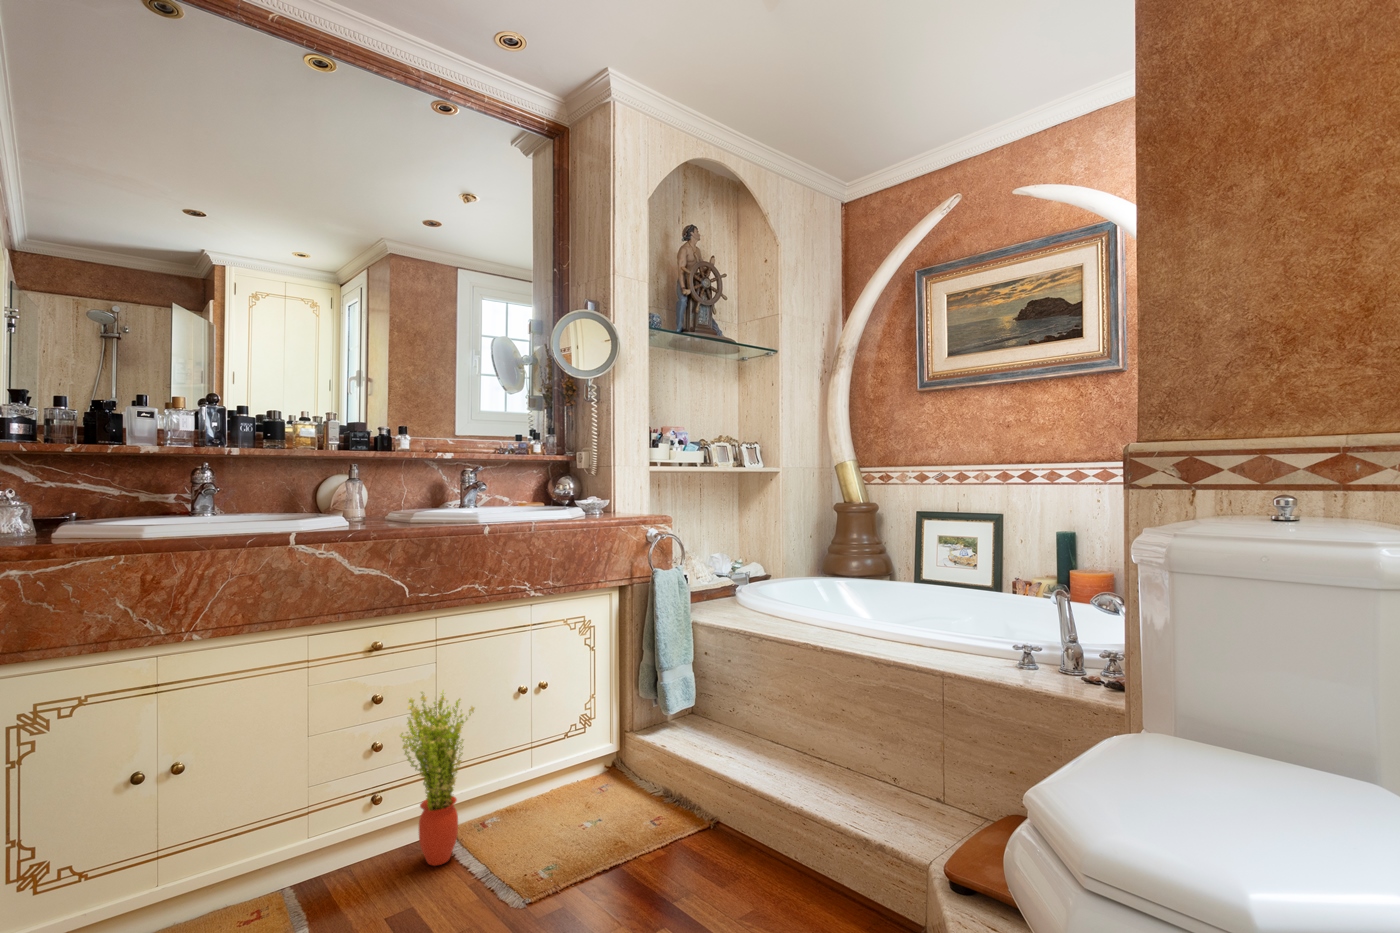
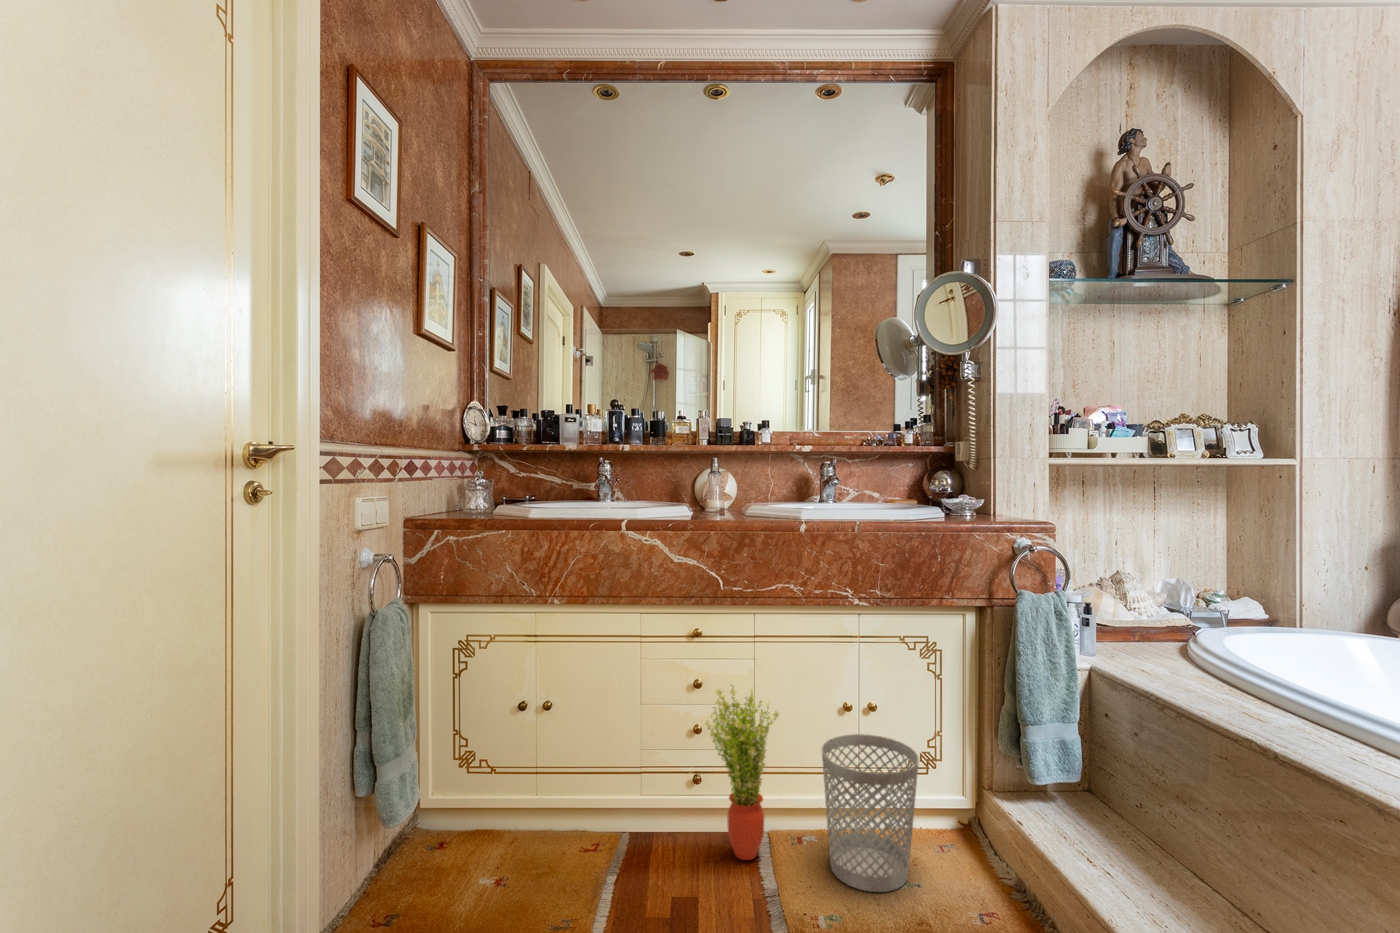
wastebasket: none [511,710,597,846] -> present [822,734,919,892]

